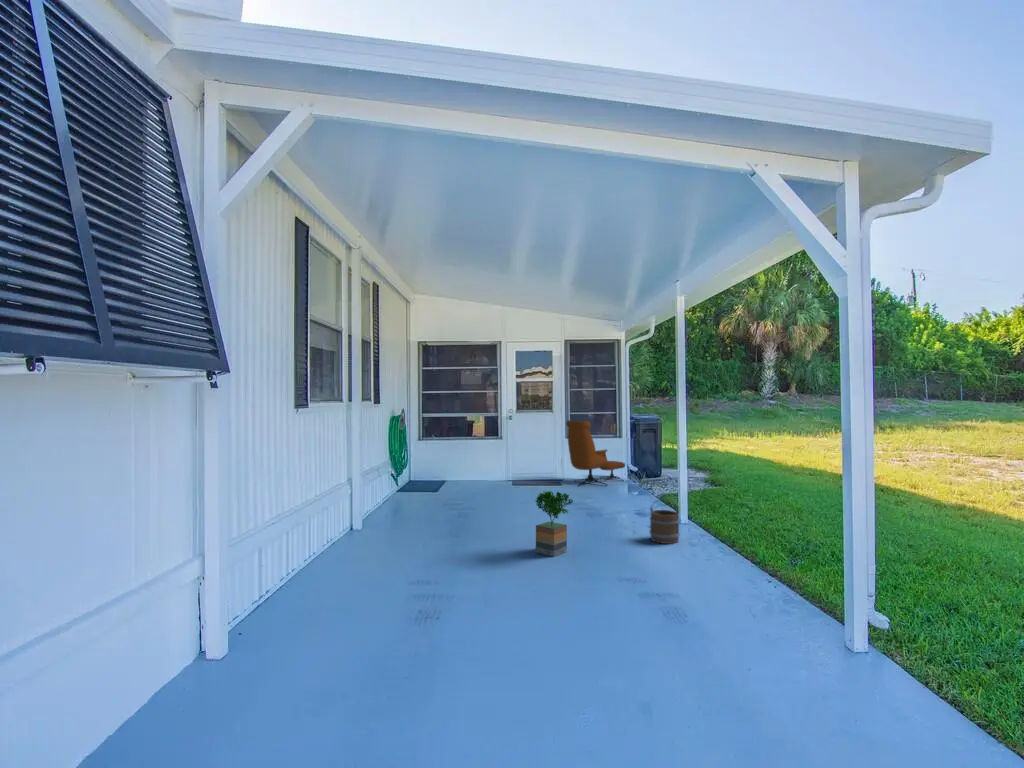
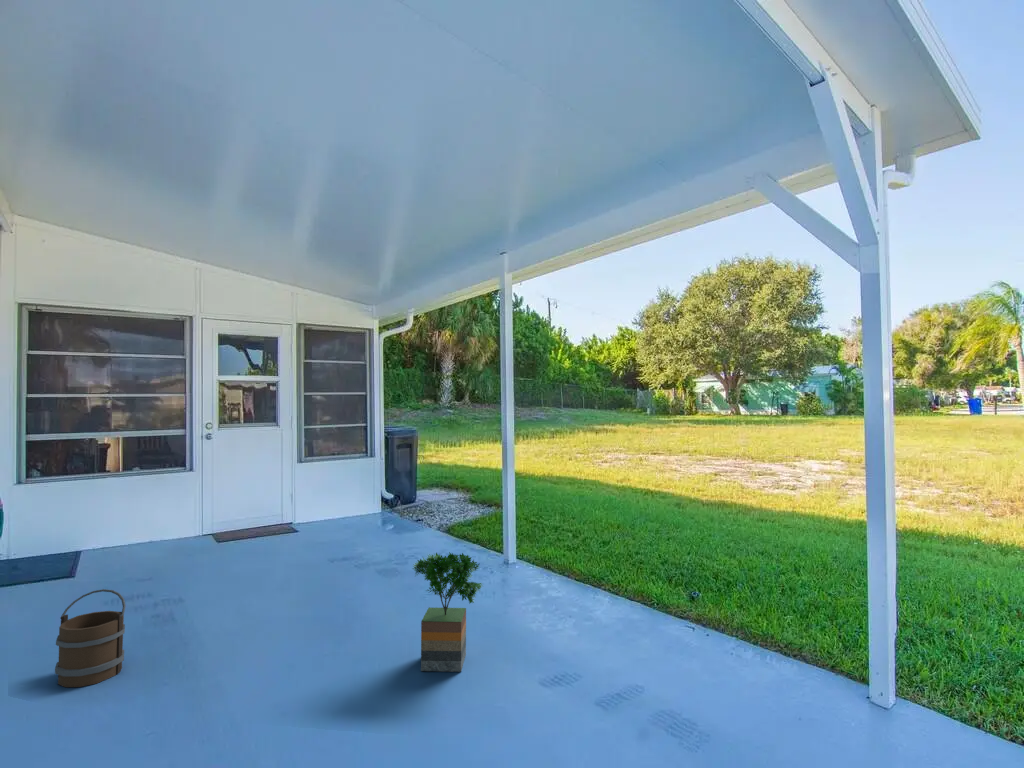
lounge chair: present [566,420,625,486] -> none [313,435,383,530]
bucket: present [650,503,680,544] -> present [55,589,126,687]

